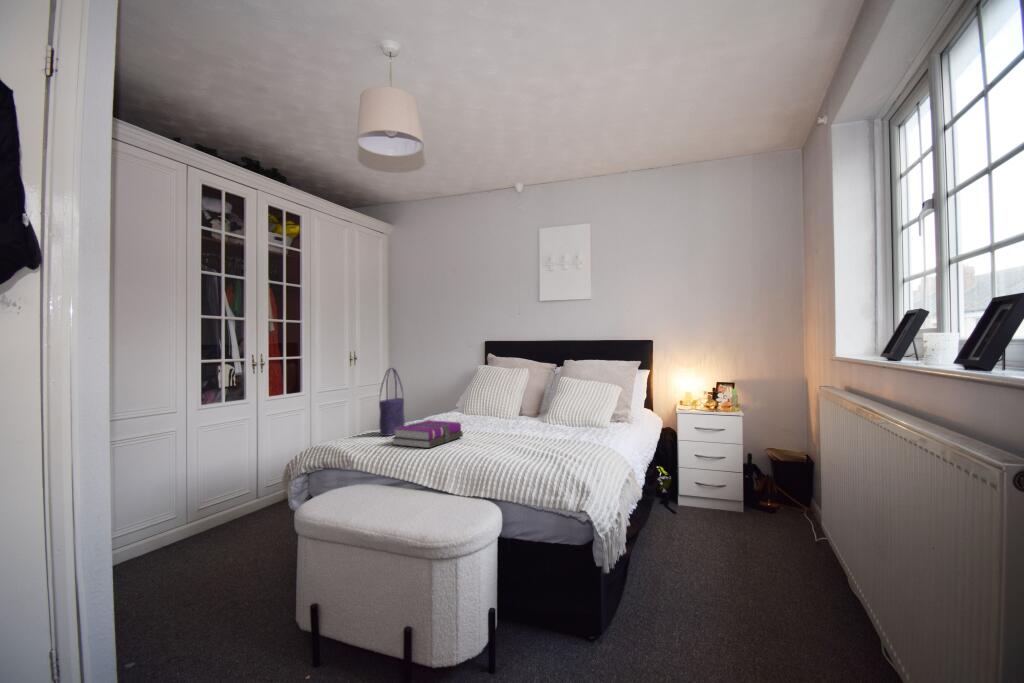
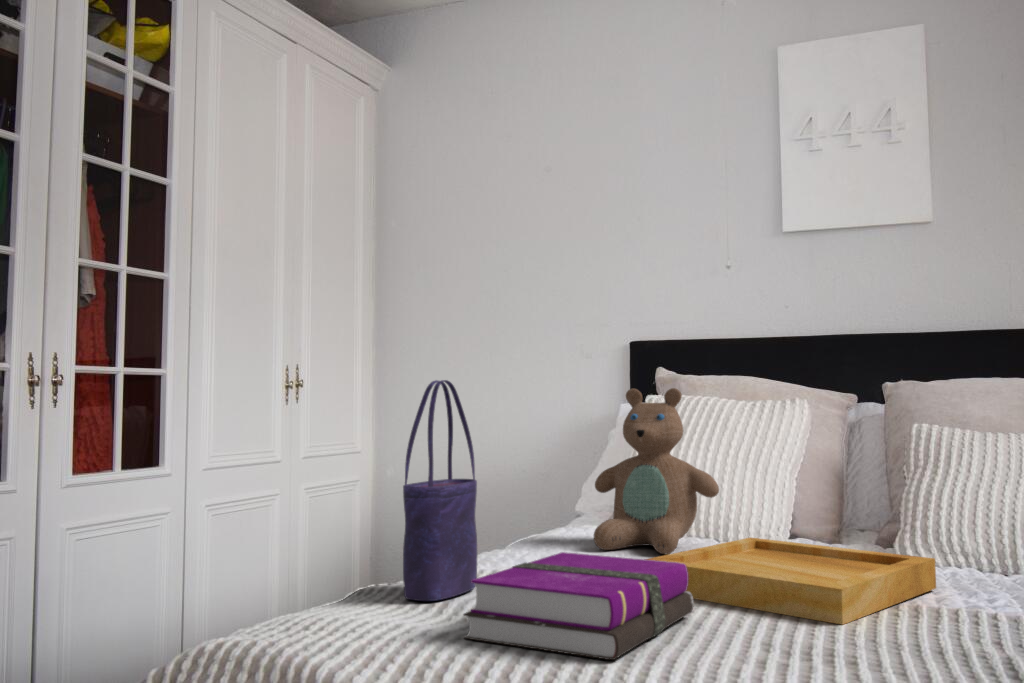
teddy bear: none [453,364,496,420] -> present [594,388,719,555]
tray: none [456,414,546,439] -> present [646,538,936,625]

